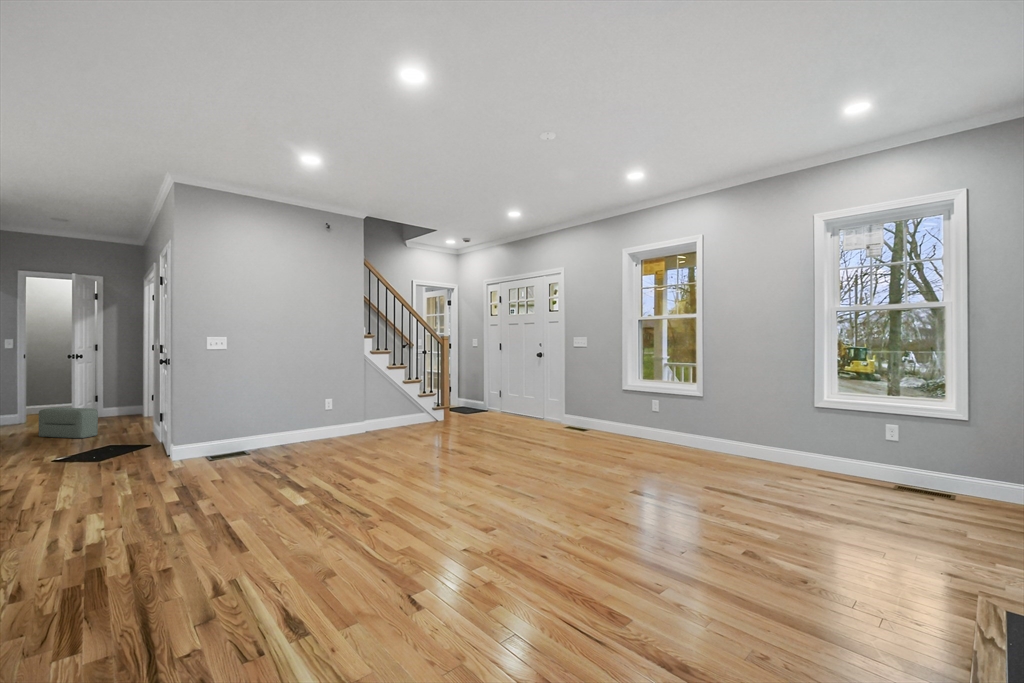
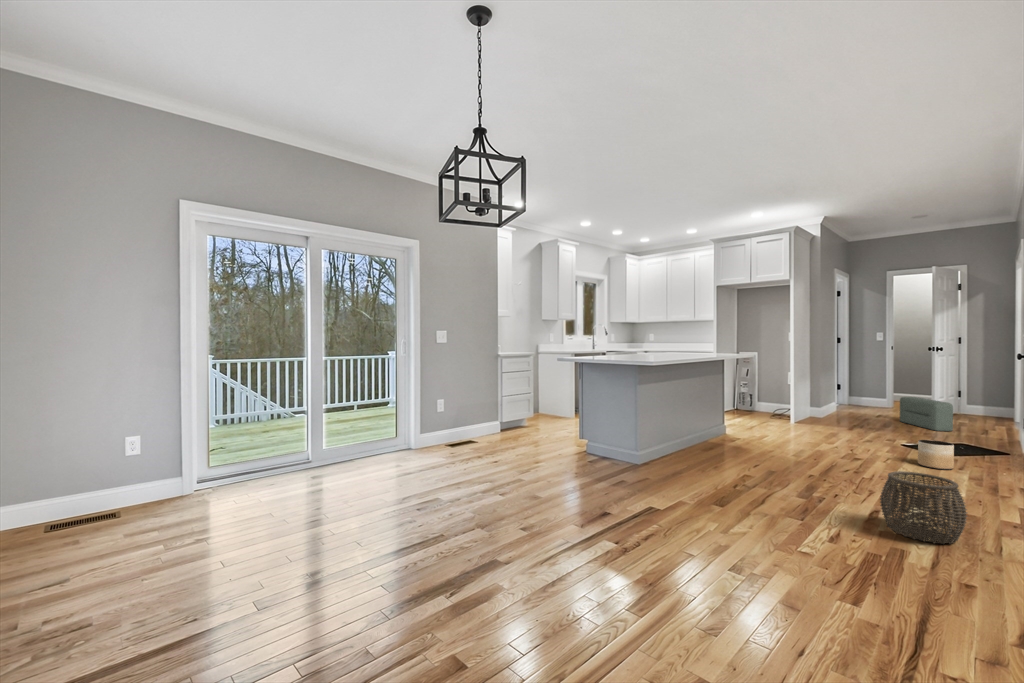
planter: none [77,447,113,477] -> present [918,440,954,470]
woven basket: none [64,482,151,555] -> present [880,471,967,544]

